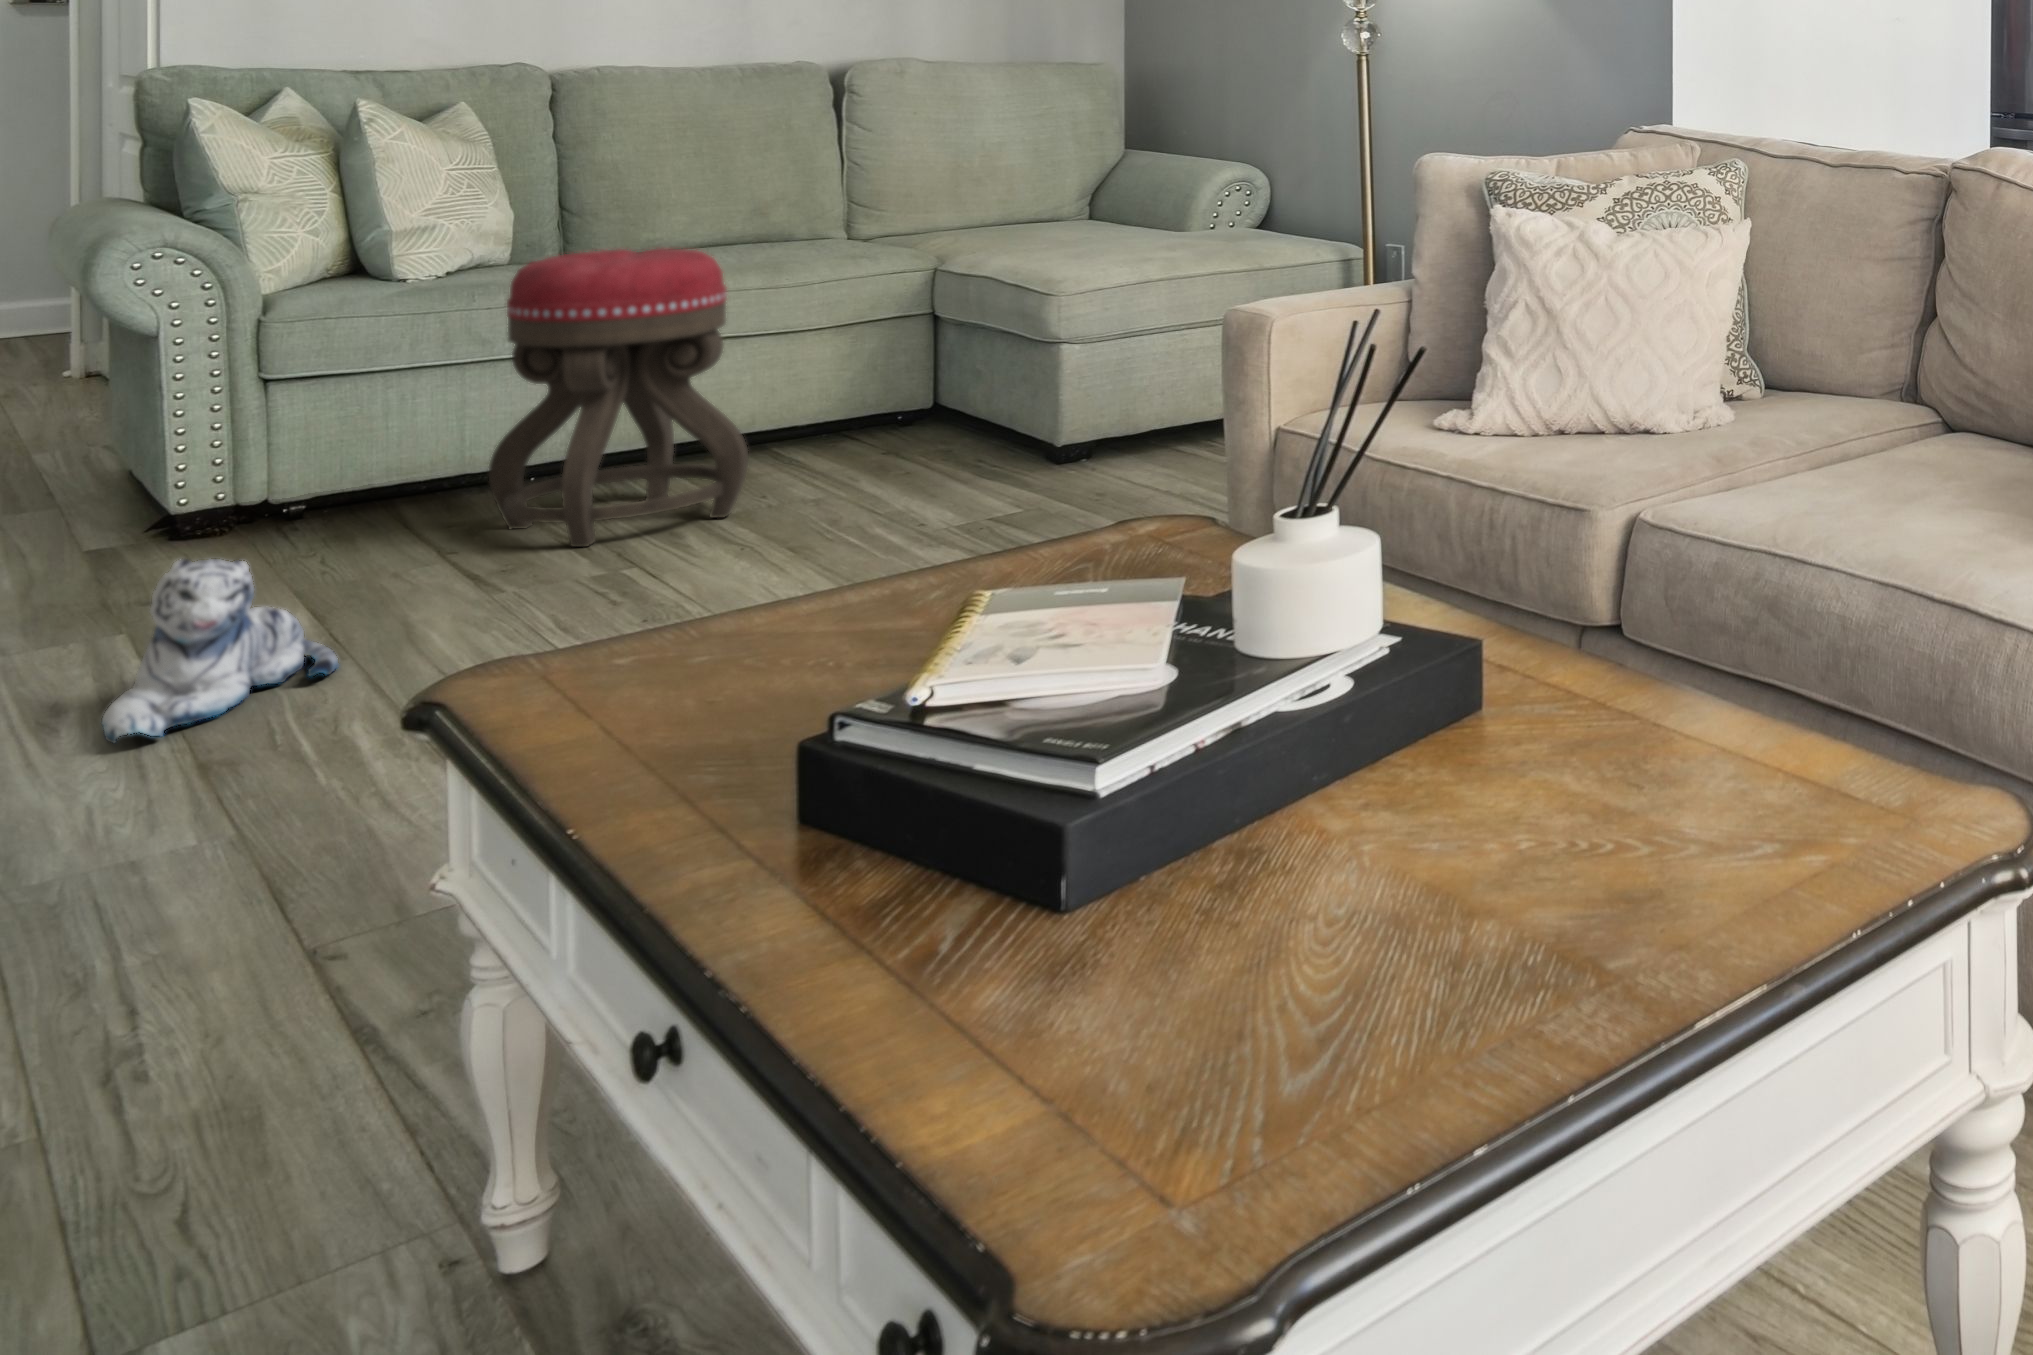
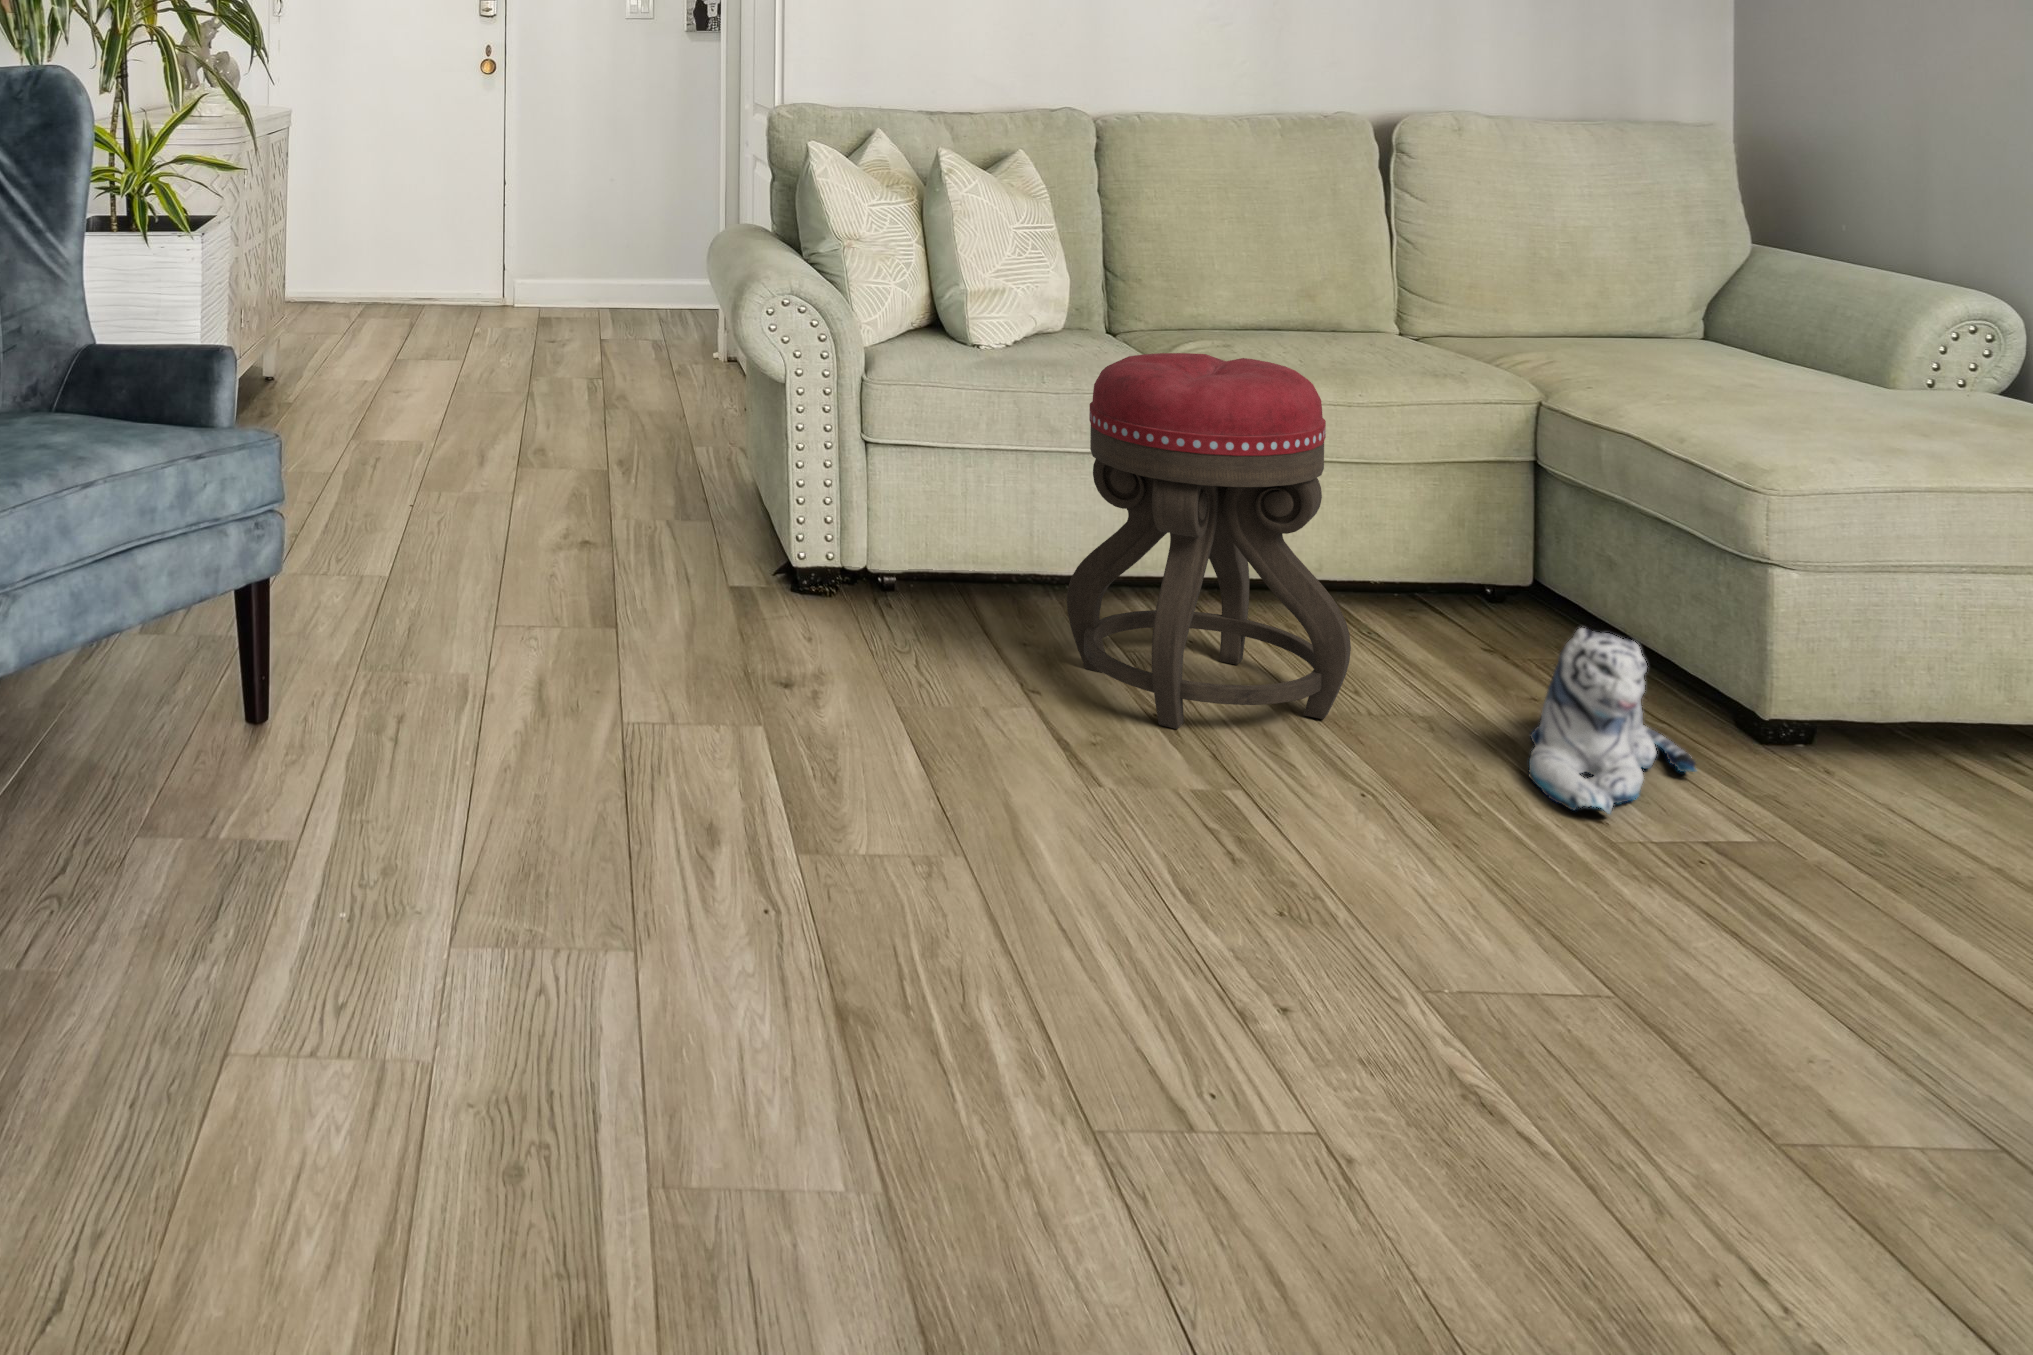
plush toy: present [102,559,339,743] -> present [1528,628,1696,813]

